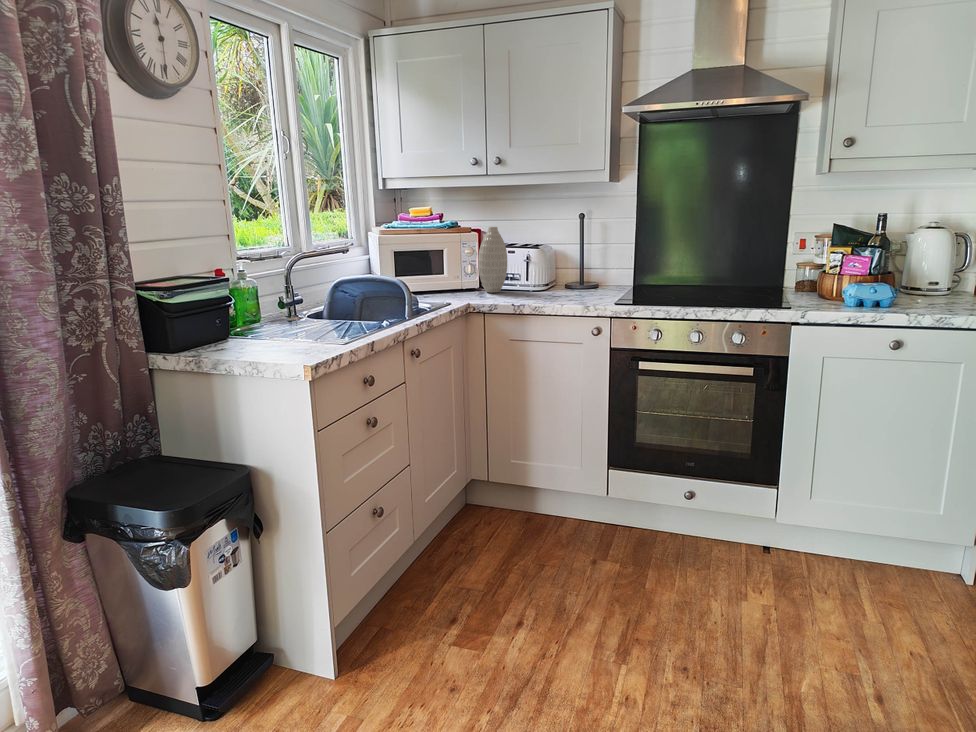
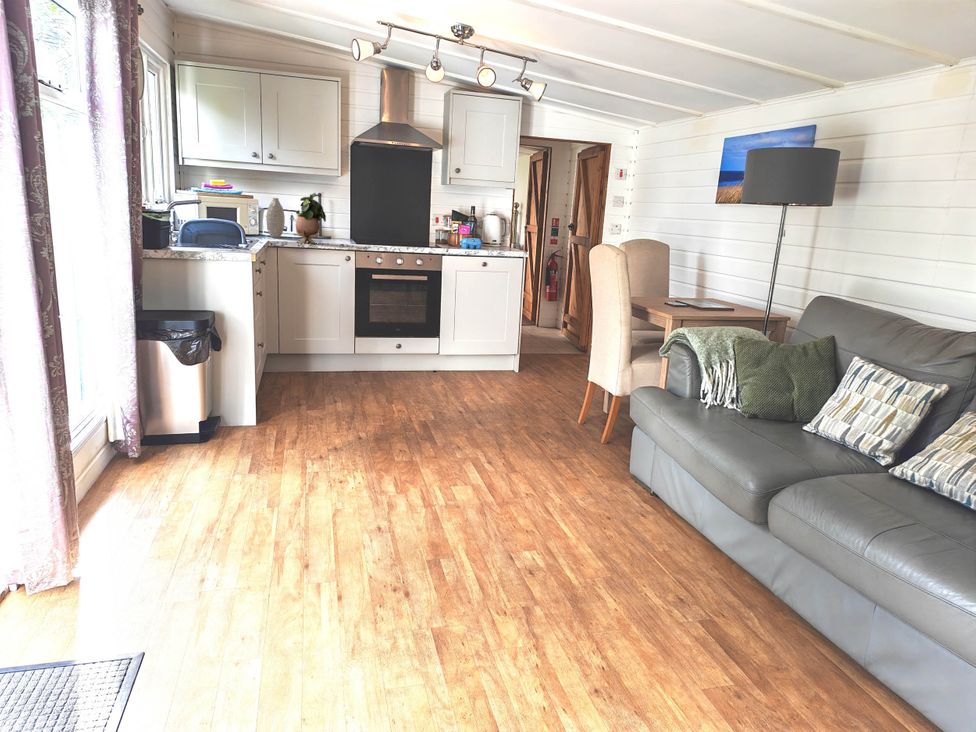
potted plant: none [510,213,561,304] -> present [296,193,326,243]

